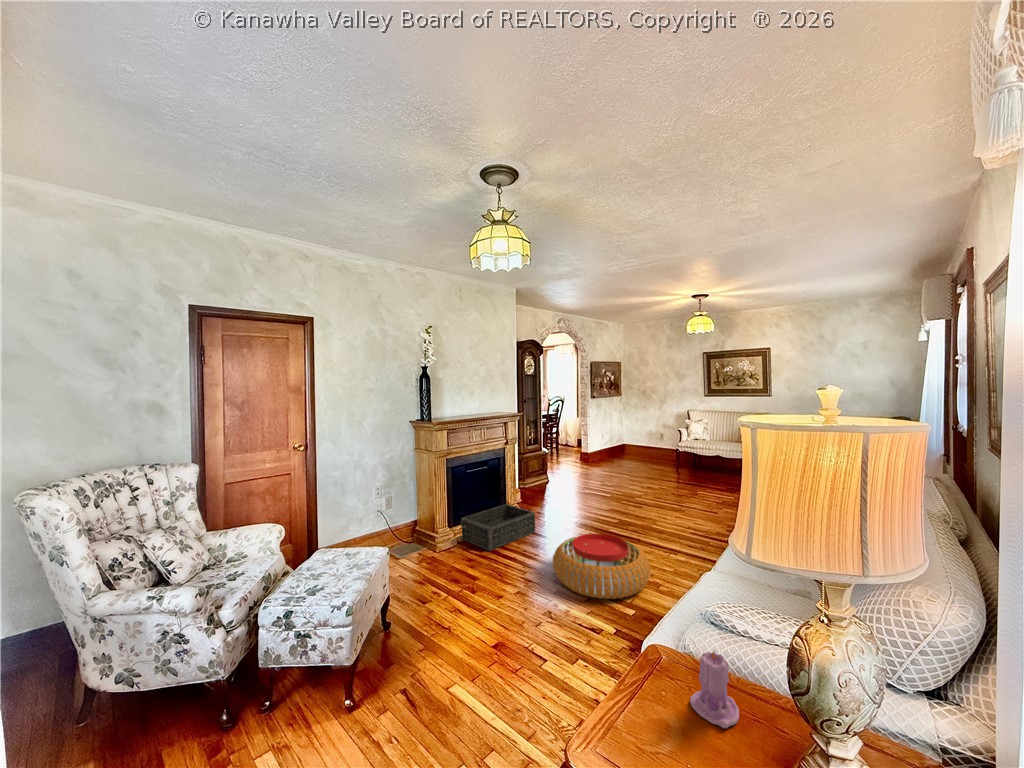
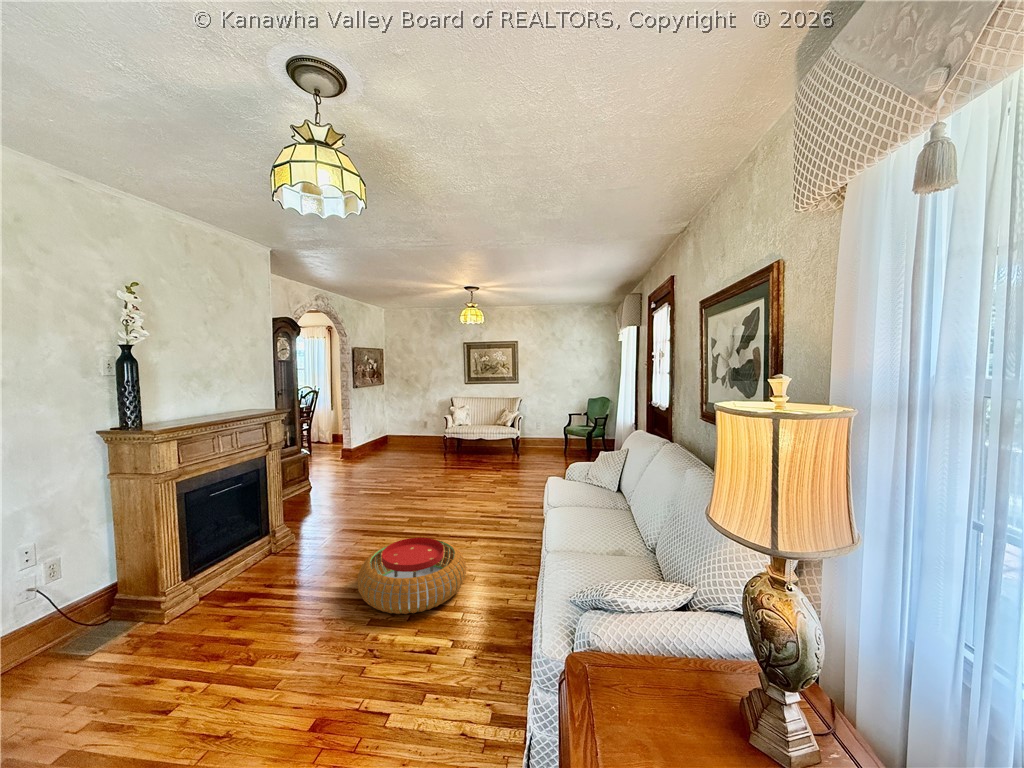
basket: present [461,504,535,551] -> none [202,527,316,597]
candle: present [690,650,739,728] -> none [644,644,690,719]

